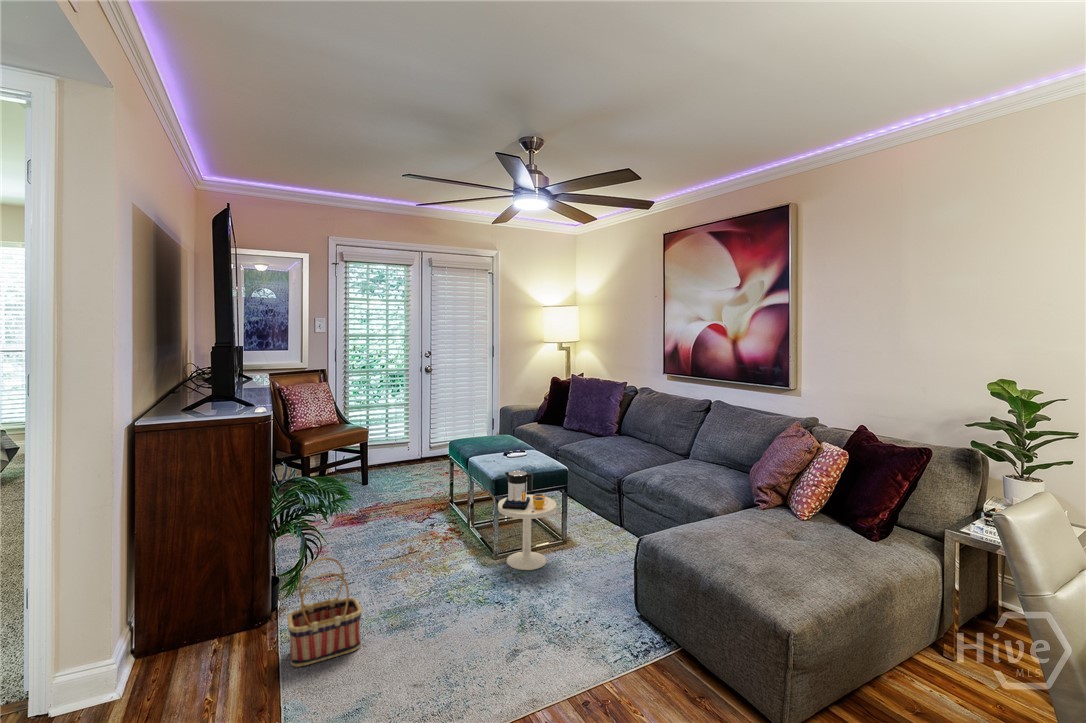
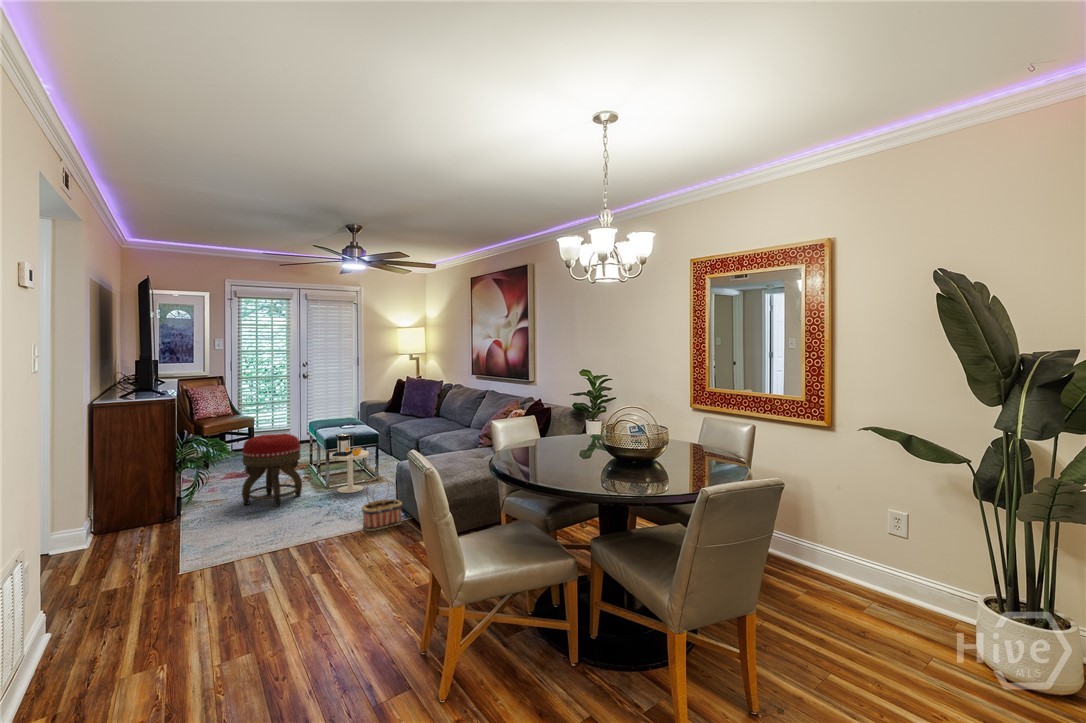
footstool: none [368,469,457,599] -> present [242,433,302,506]
basket: present [287,558,362,667] -> present [362,477,402,531]

